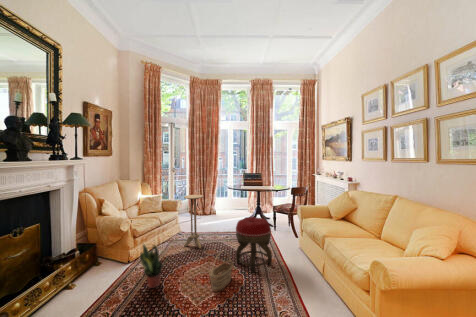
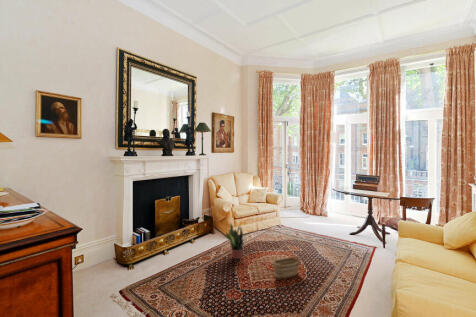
side table: present [184,195,204,248] -> none [276,191,296,242]
footstool: present [236,217,272,273] -> none [312,221,352,277]

